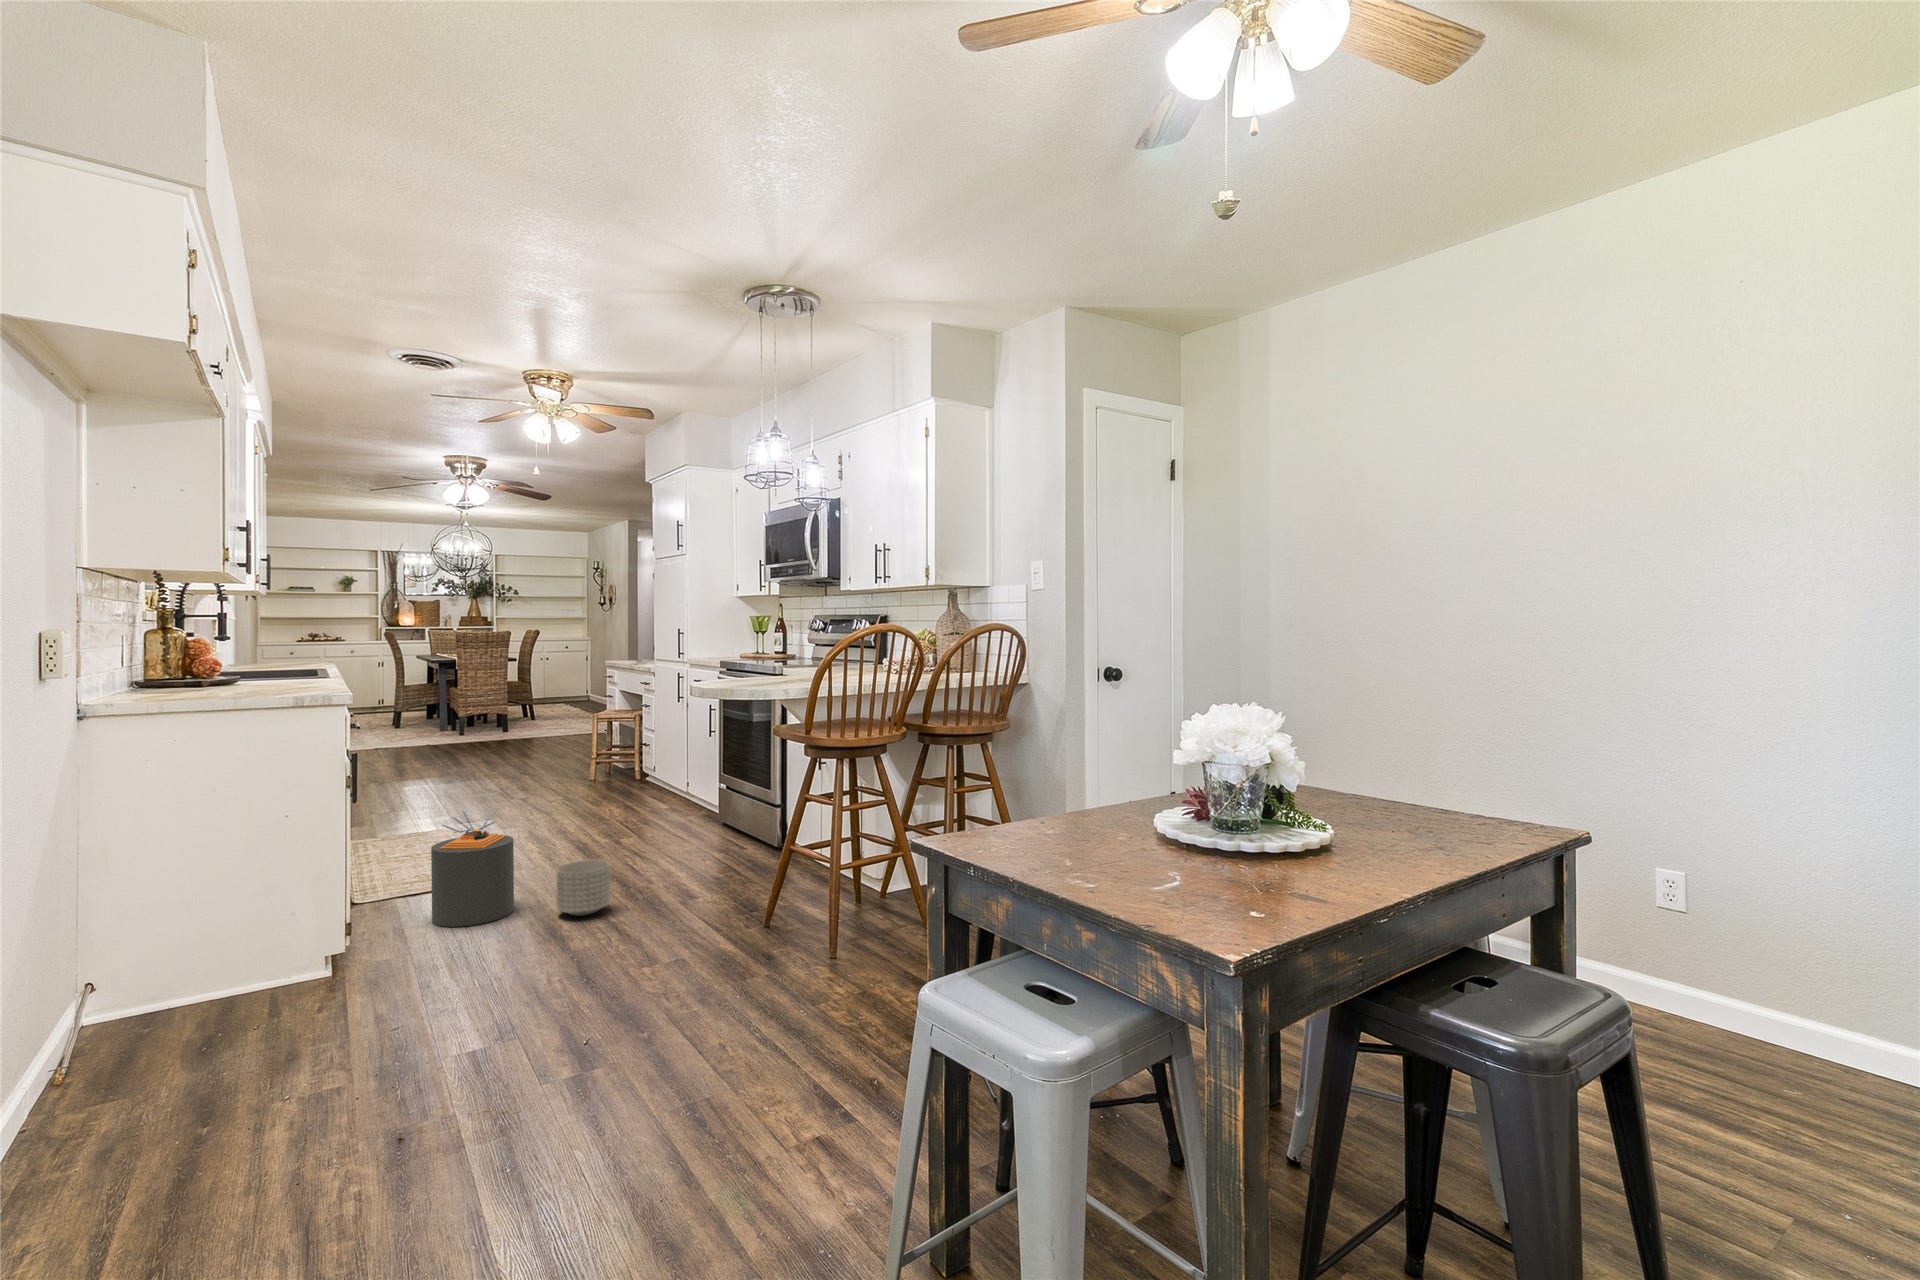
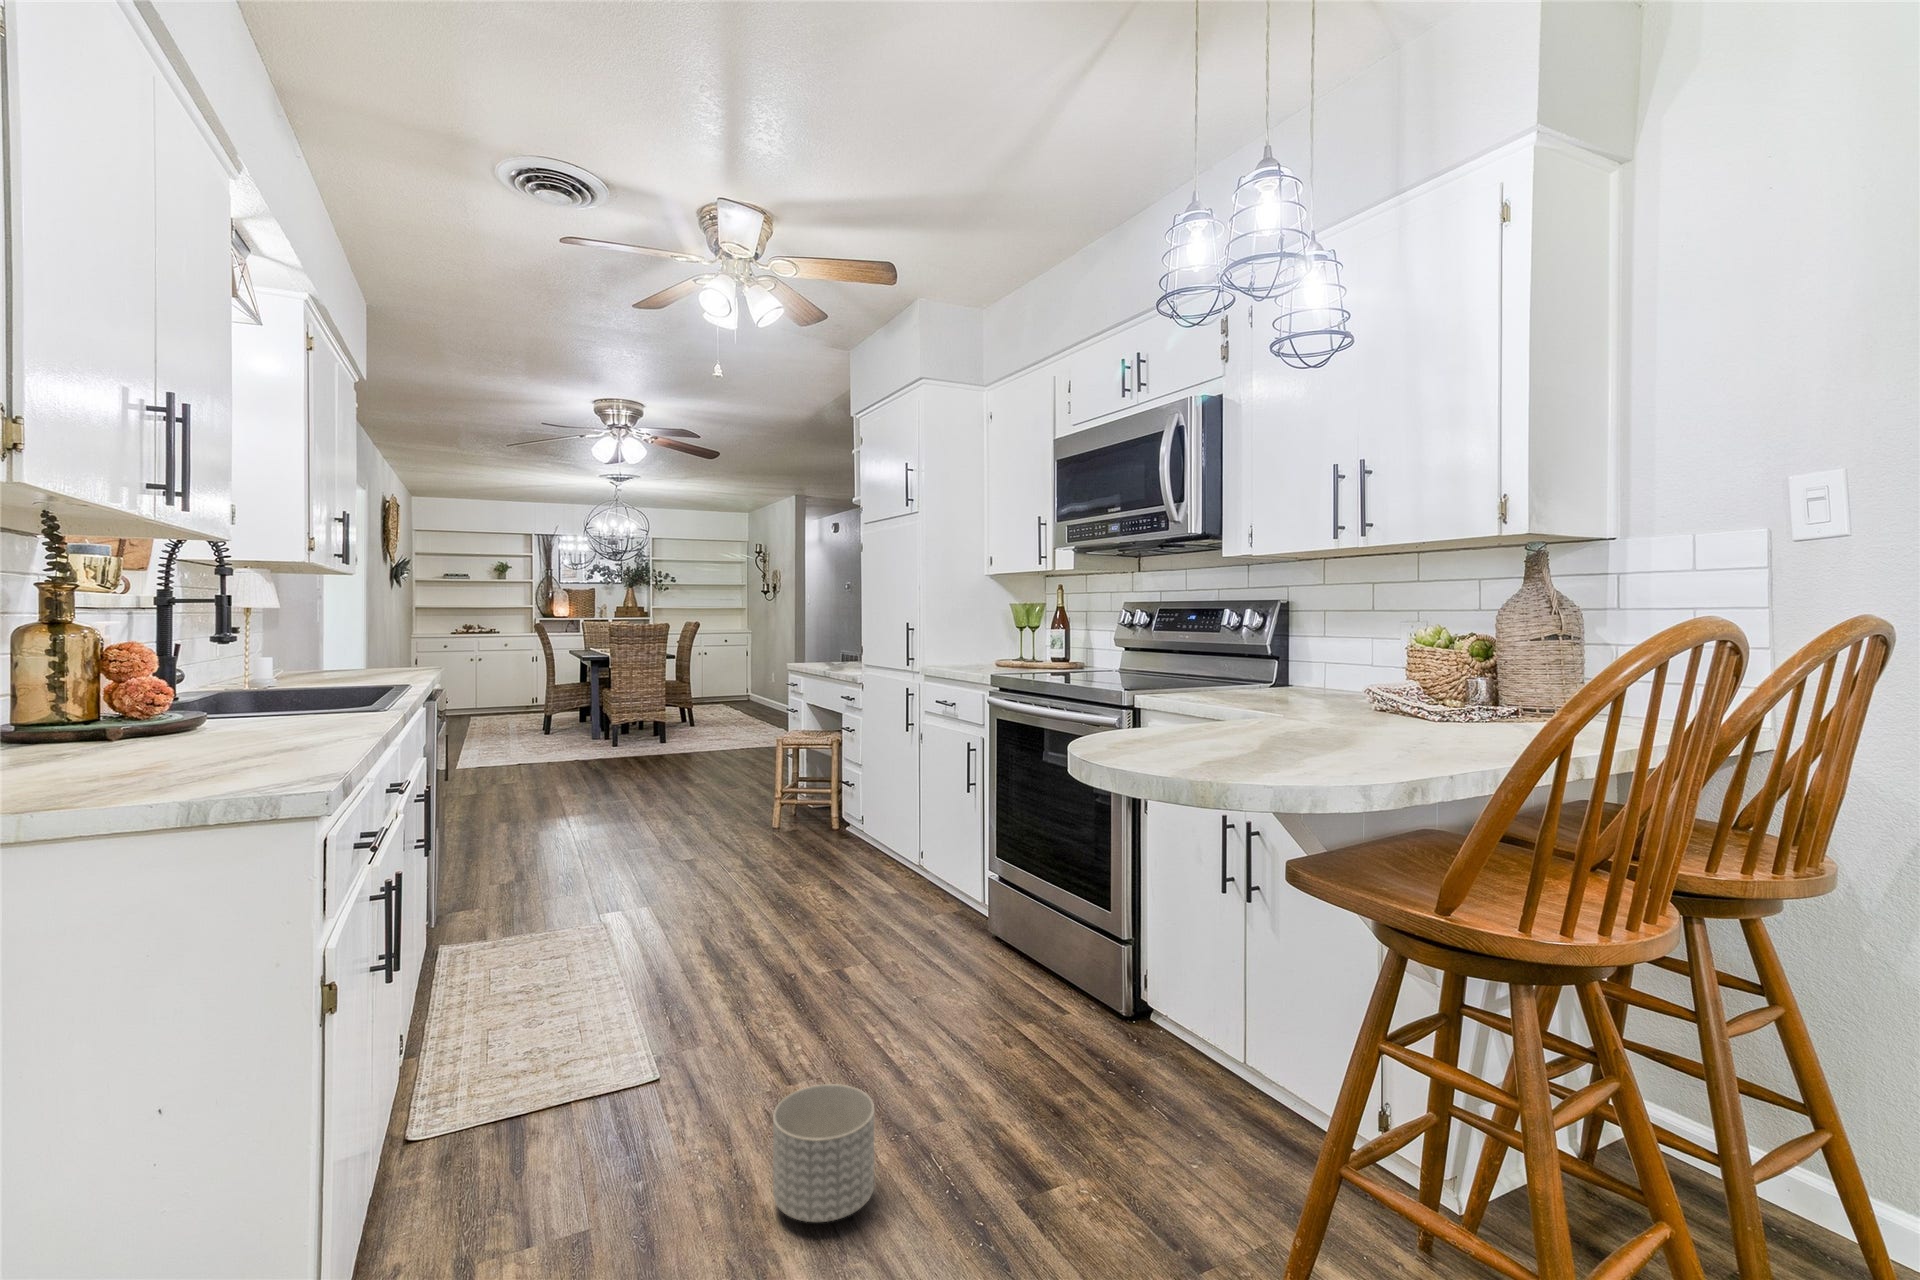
trash can: present [431,811,514,927] -> none [536,970,690,1238]

